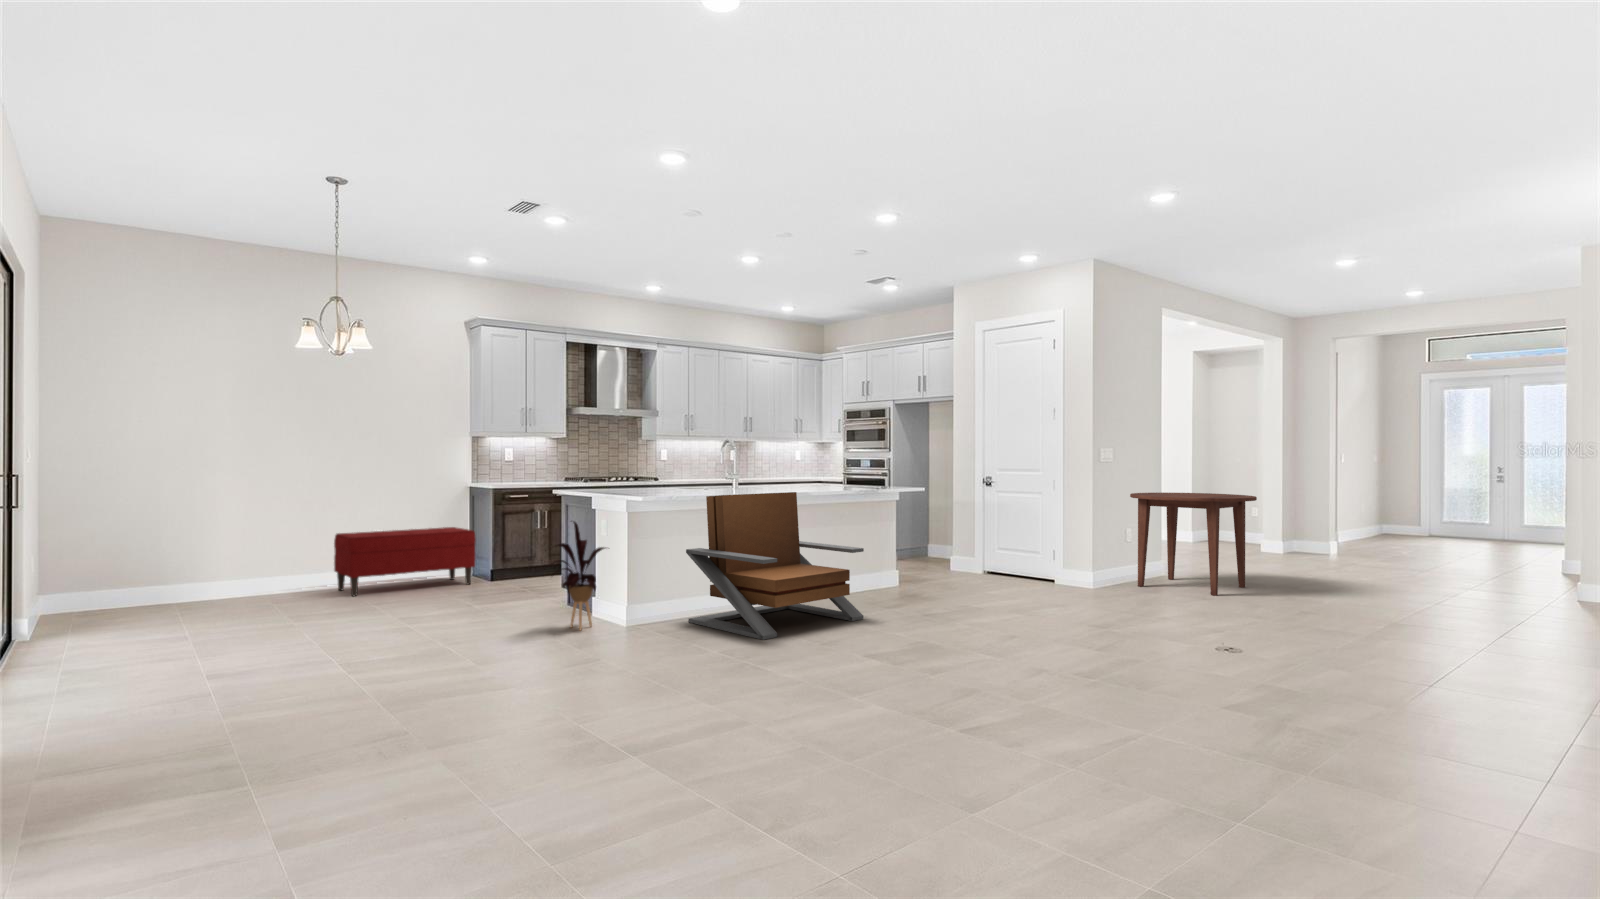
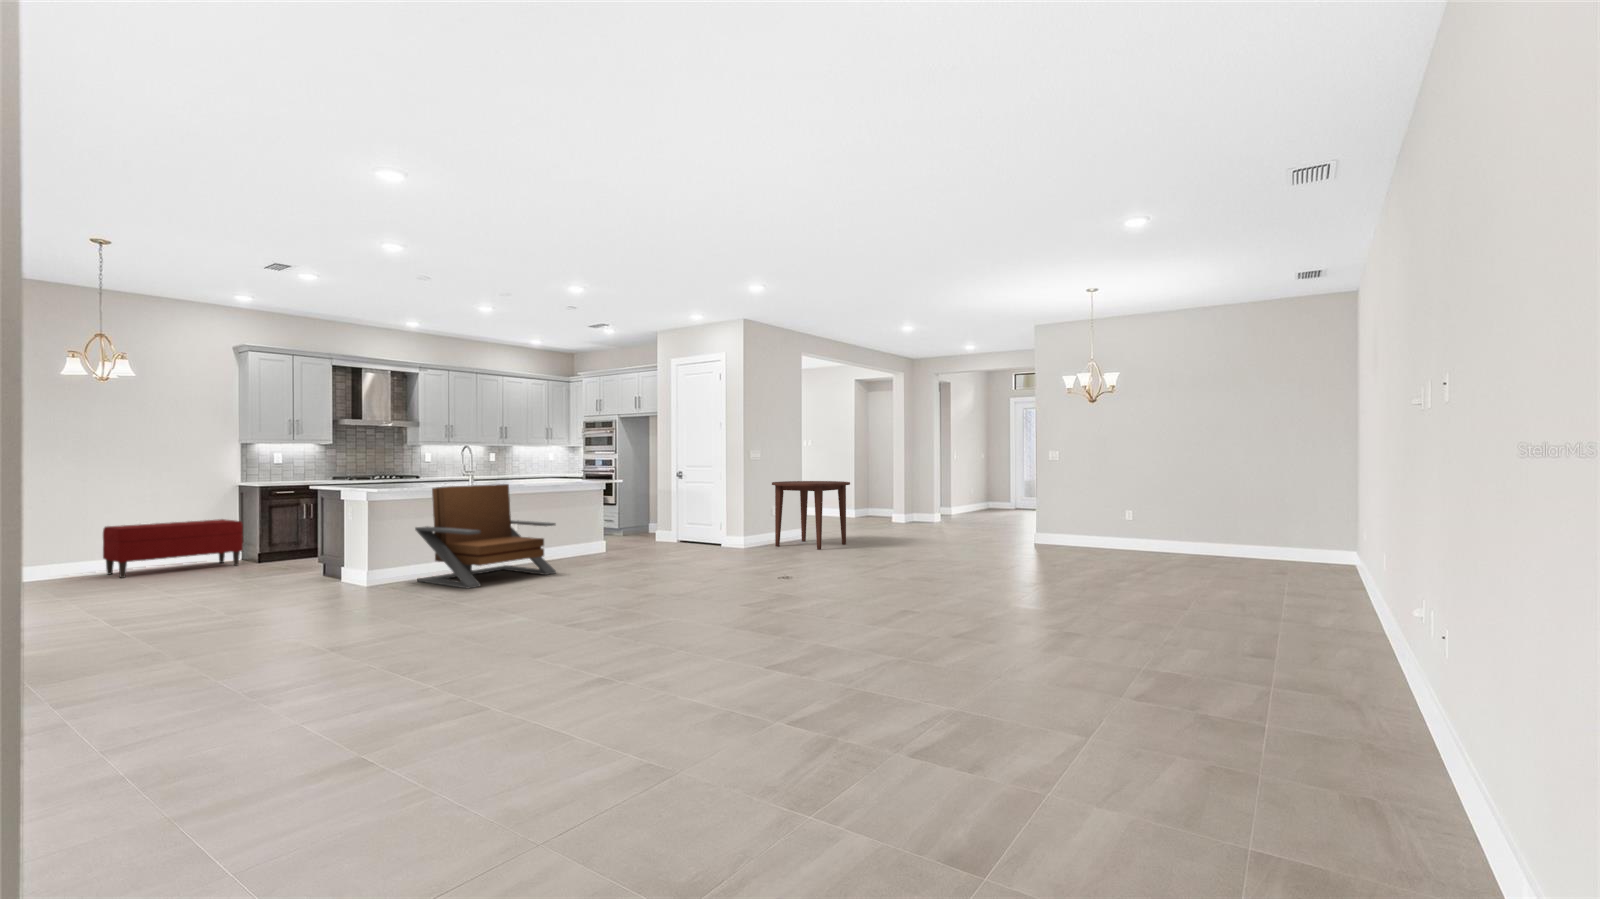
house plant: present [553,522,605,630] -> none [291,508,352,590]

